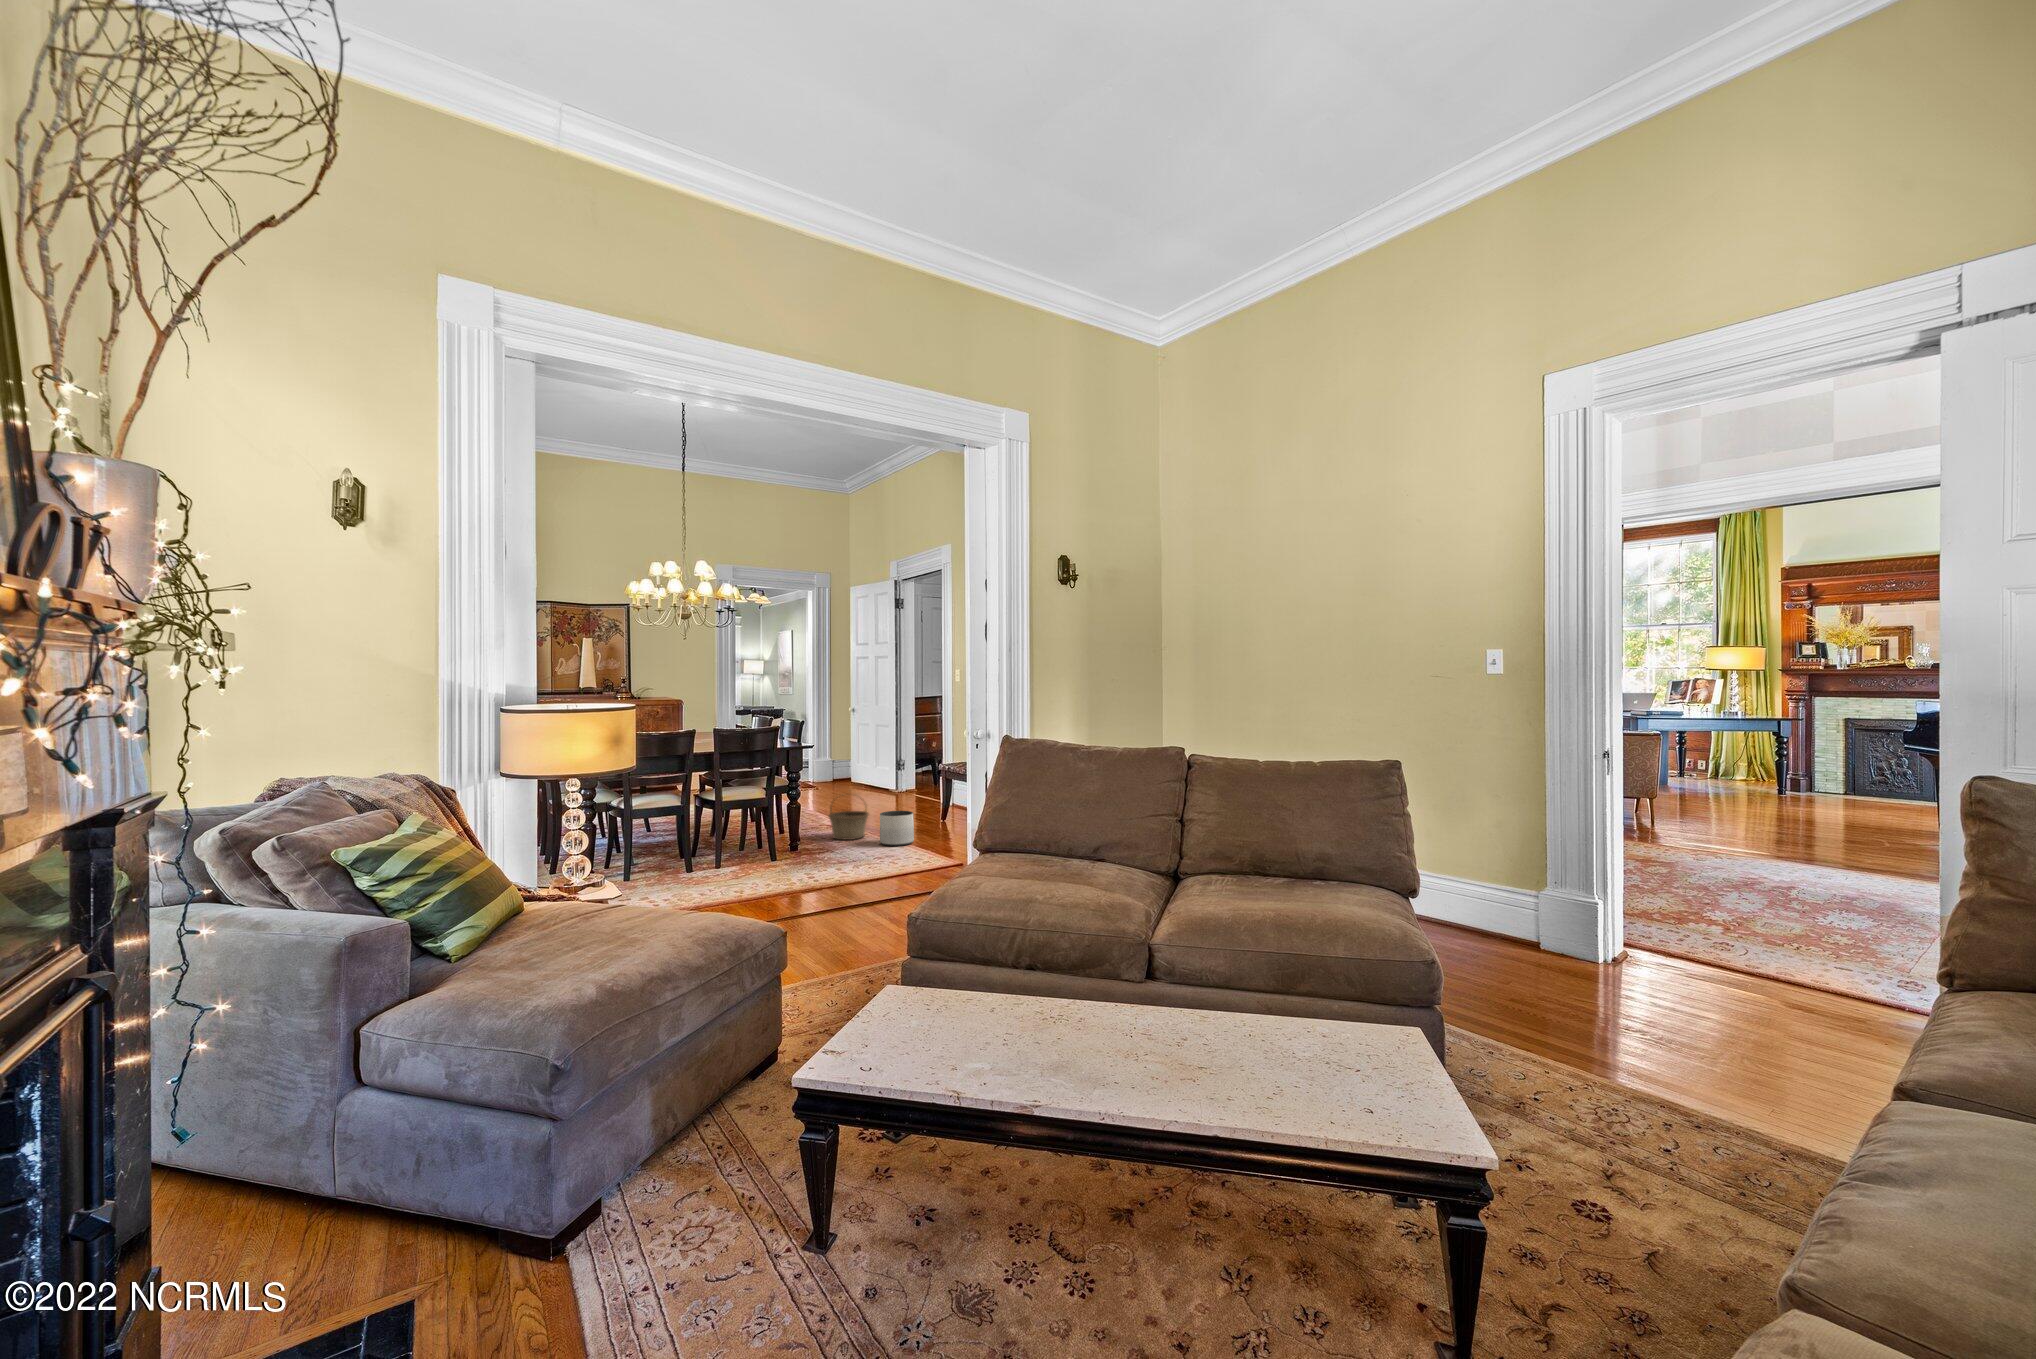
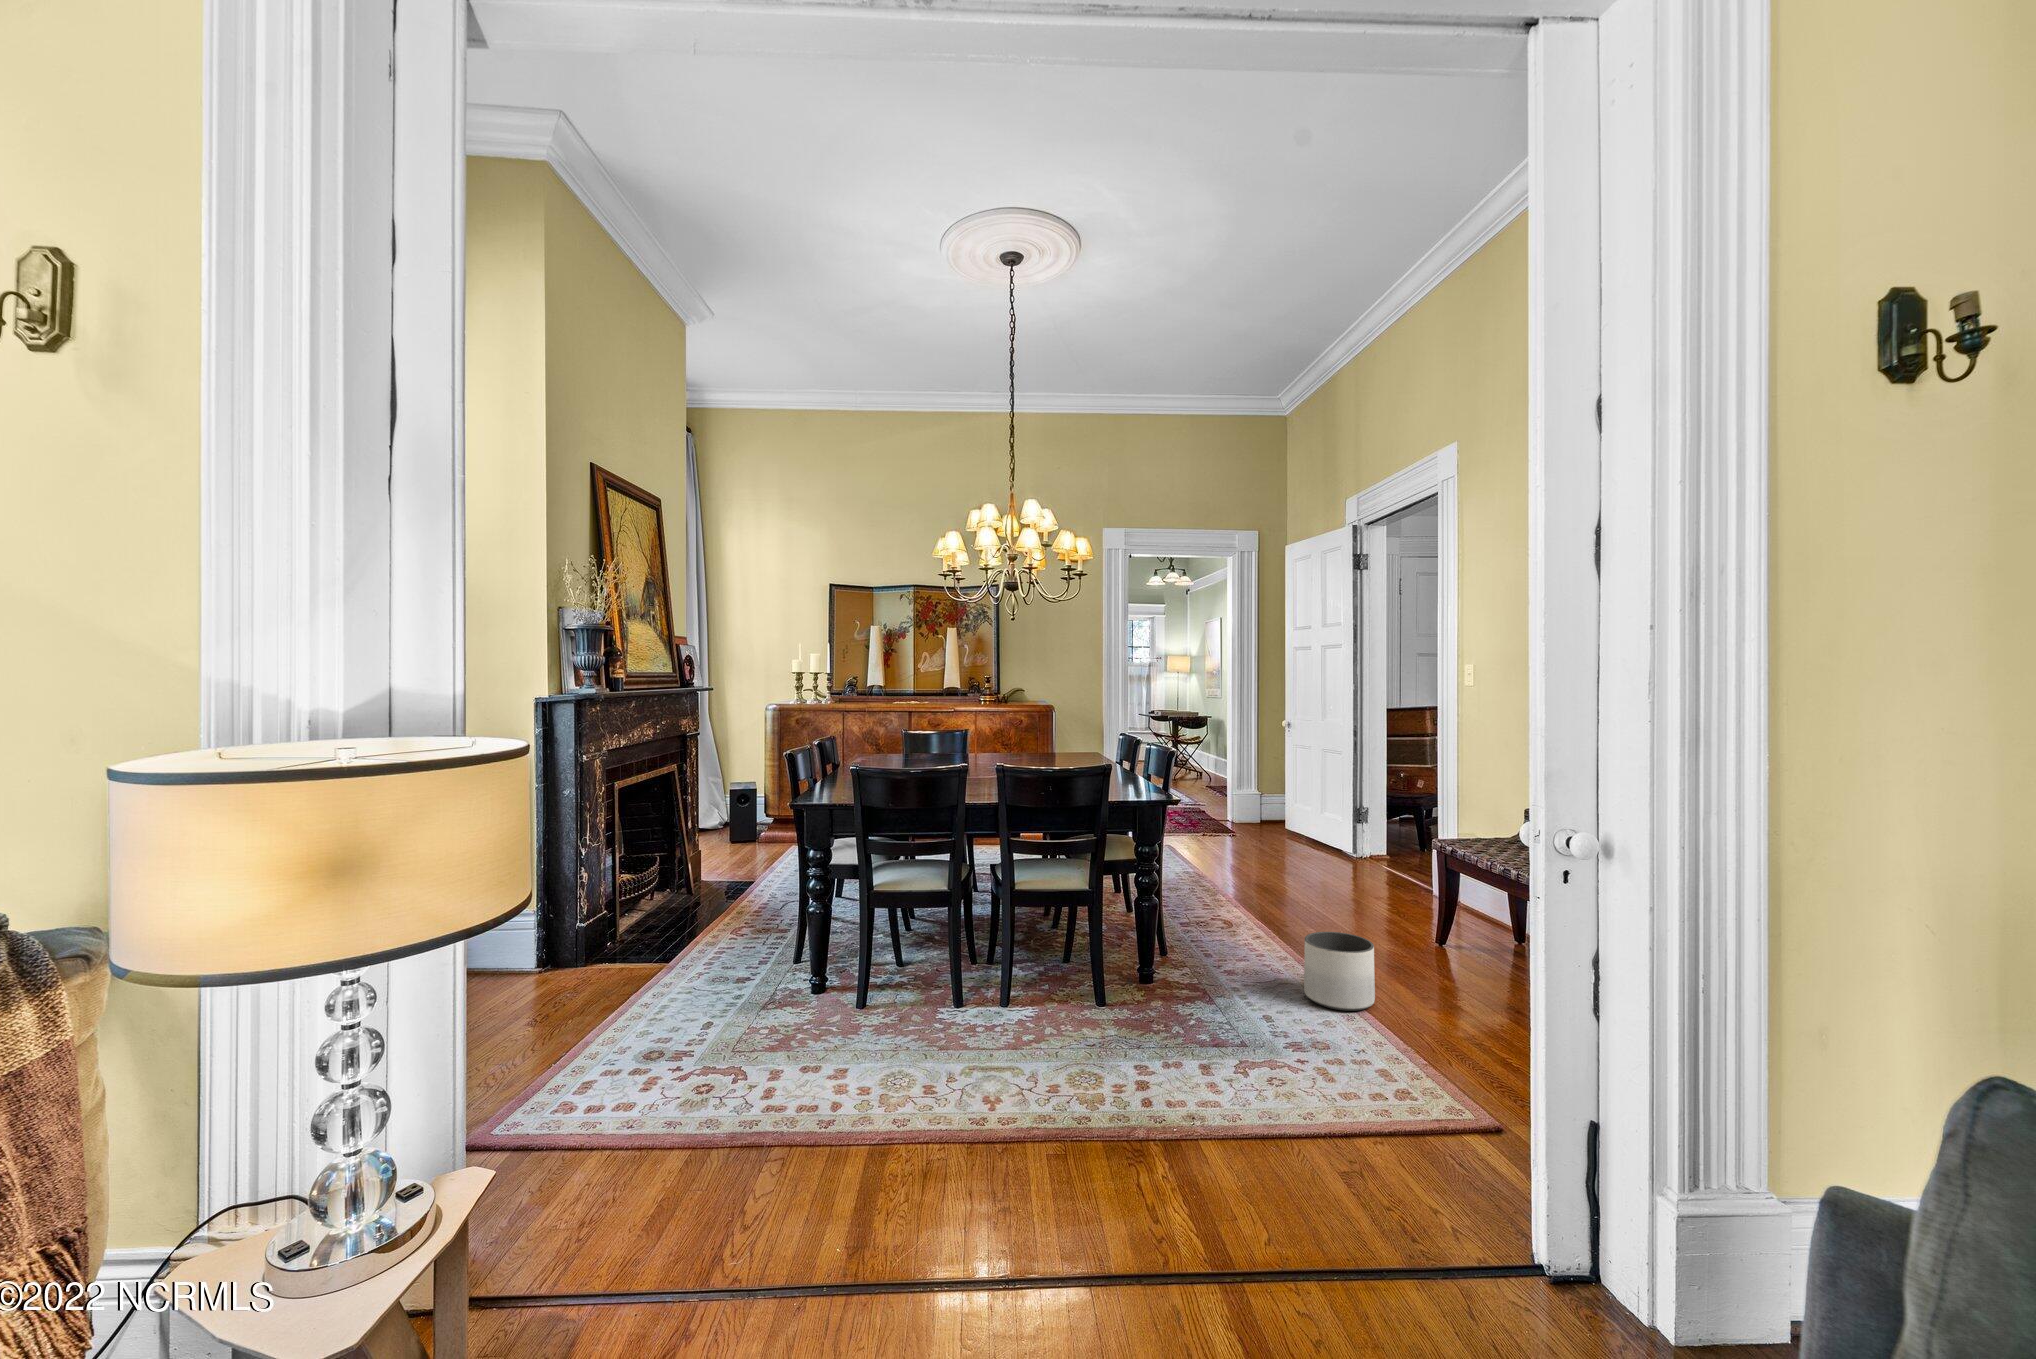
basket: present [829,794,869,840] -> none [1214,882,1290,969]

